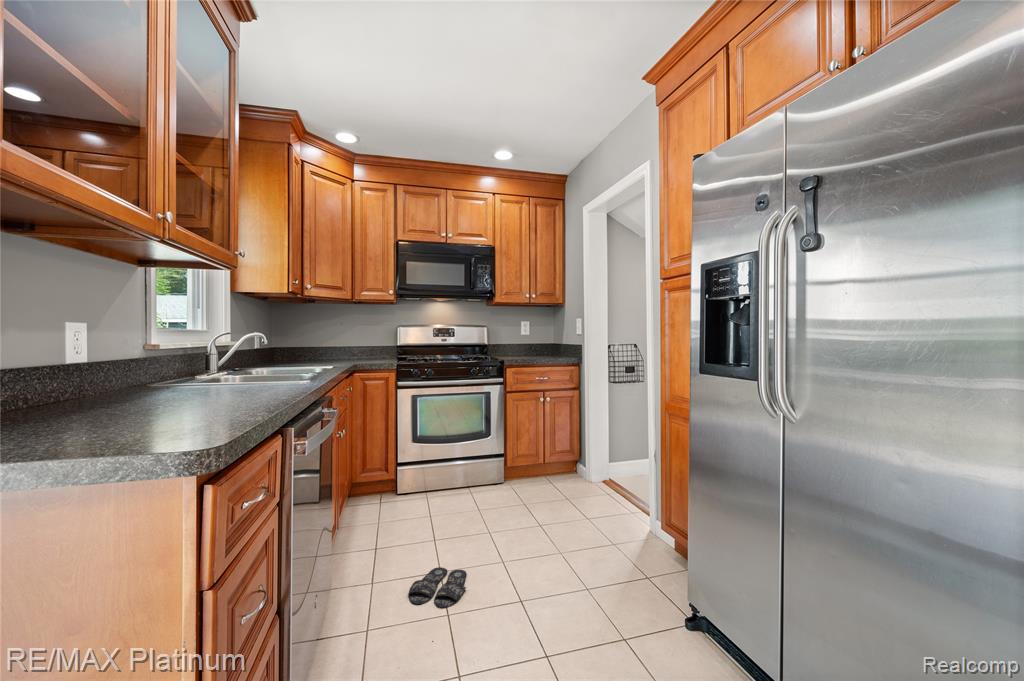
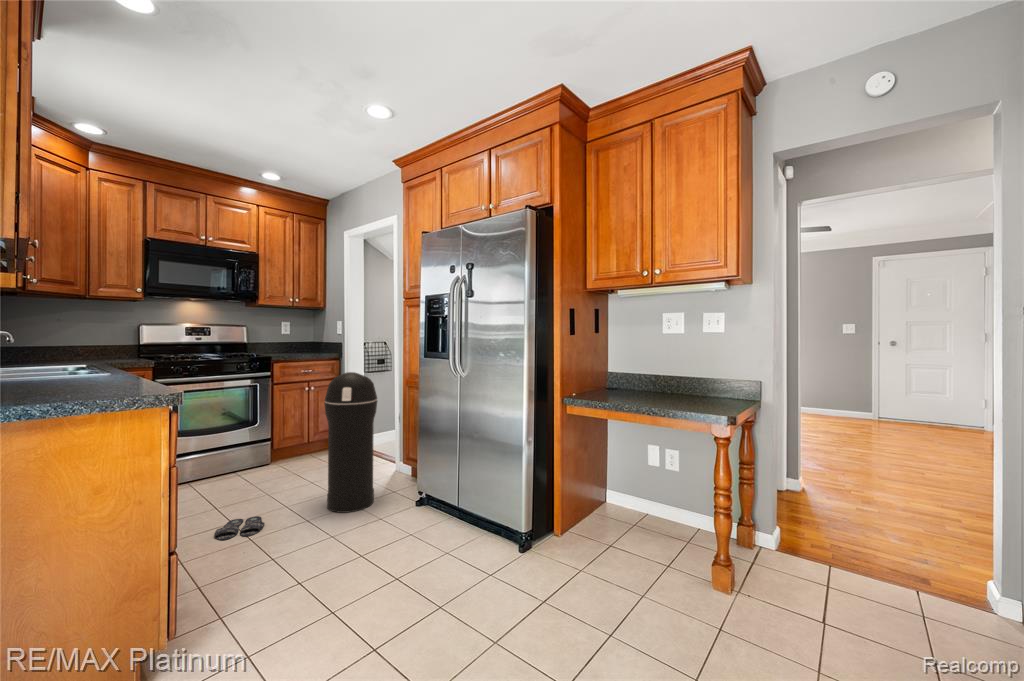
trash can: none [542,388,618,605] -> present [324,372,377,513]

